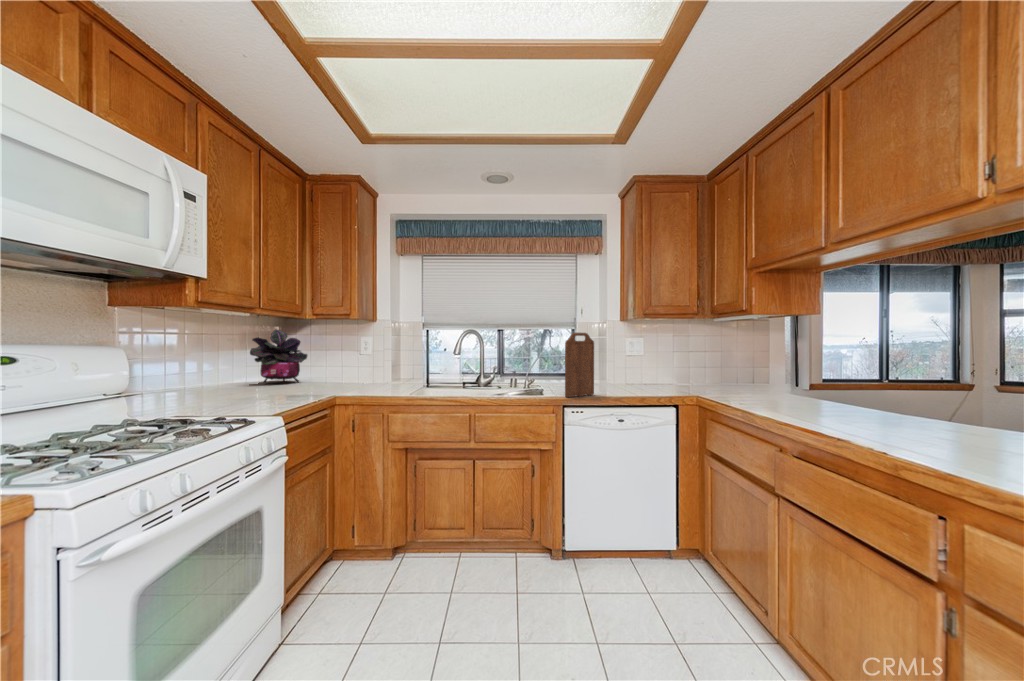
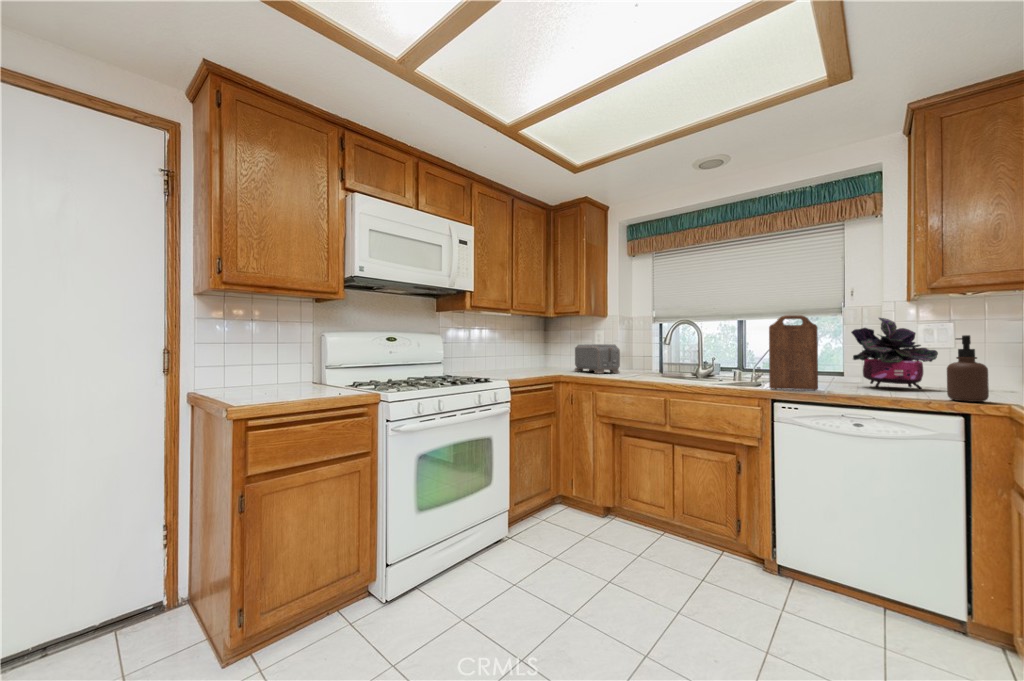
potted plant: present [250,330,307,383] -> present [851,318,938,389]
toaster: none [338,352,398,388] -> present [574,344,620,374]
soap dispenser: none [671,352,692,398] -> present [947,335,989,402]

